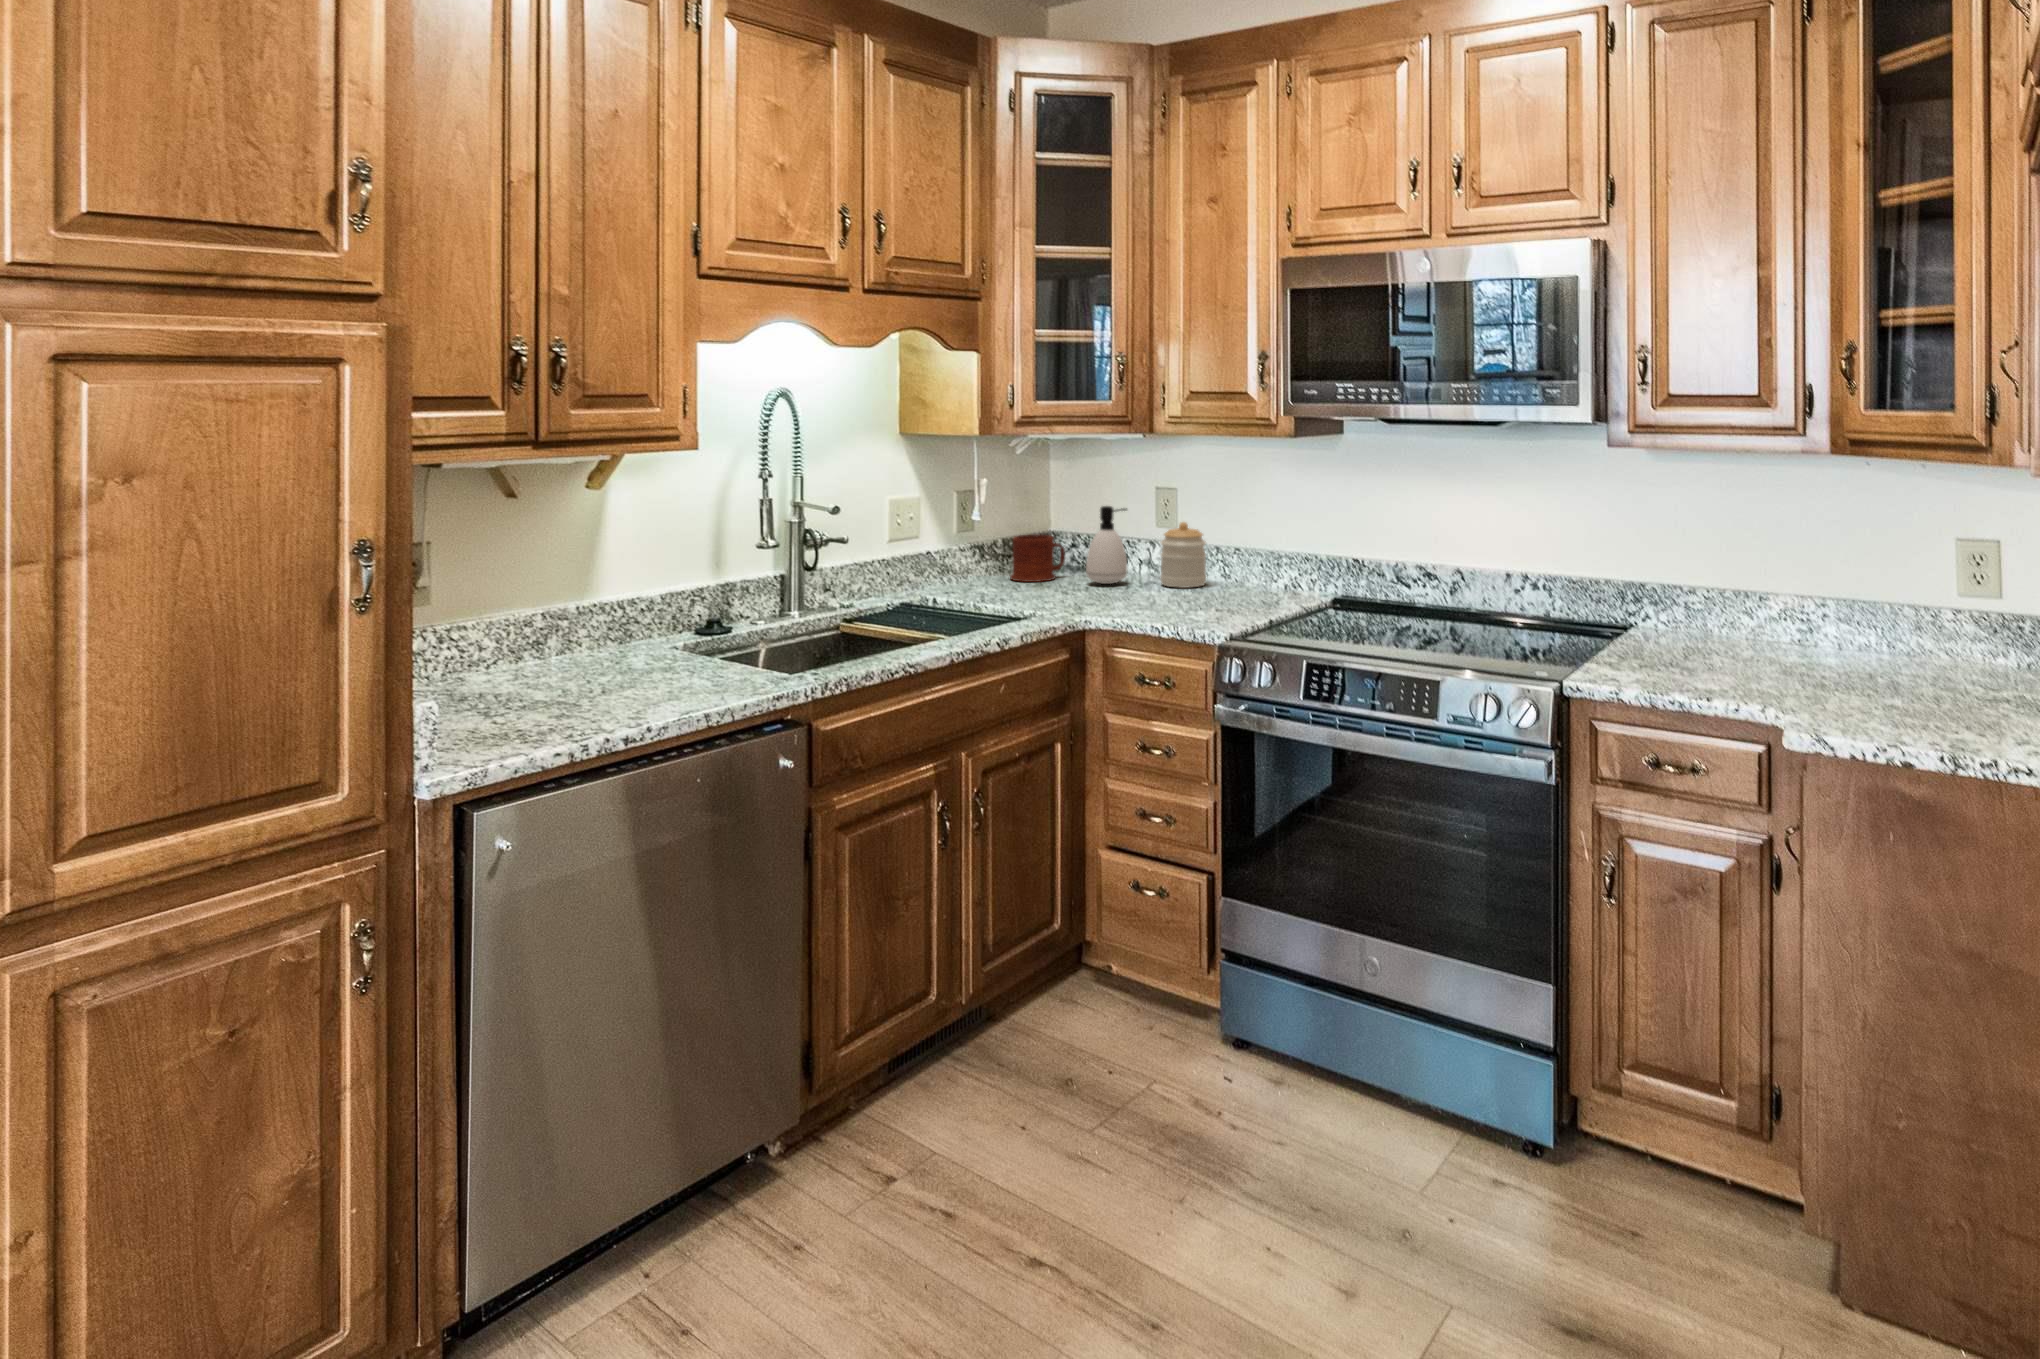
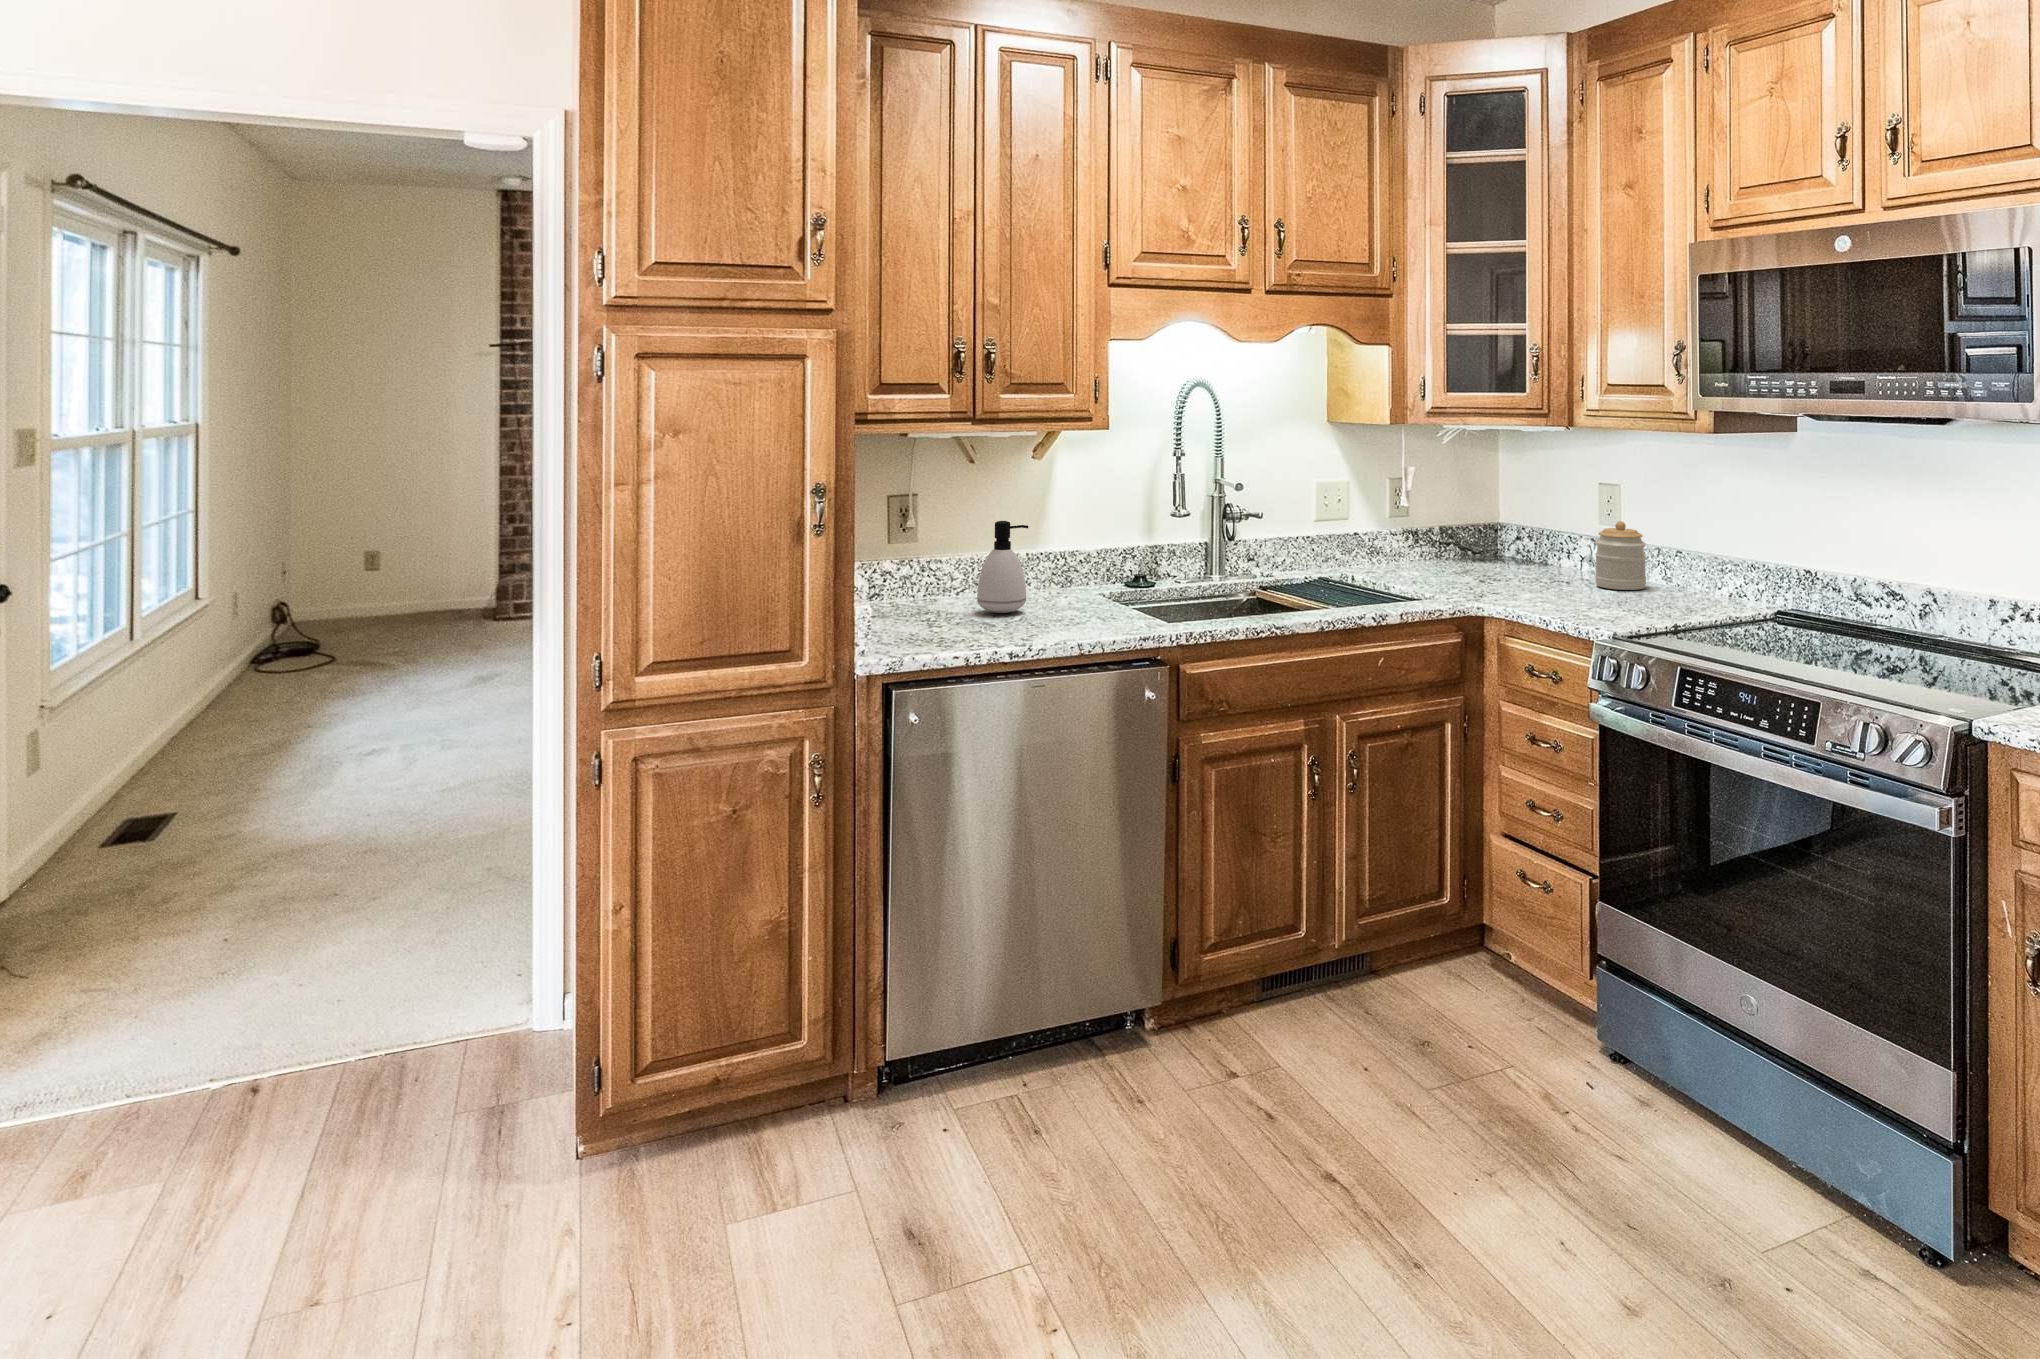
soap dispenser: present [1086,506,1127,584] -> present [977,521,1028,613]
mug: present [1010,535,1065,582] -> none [1452,526,1508,572]

